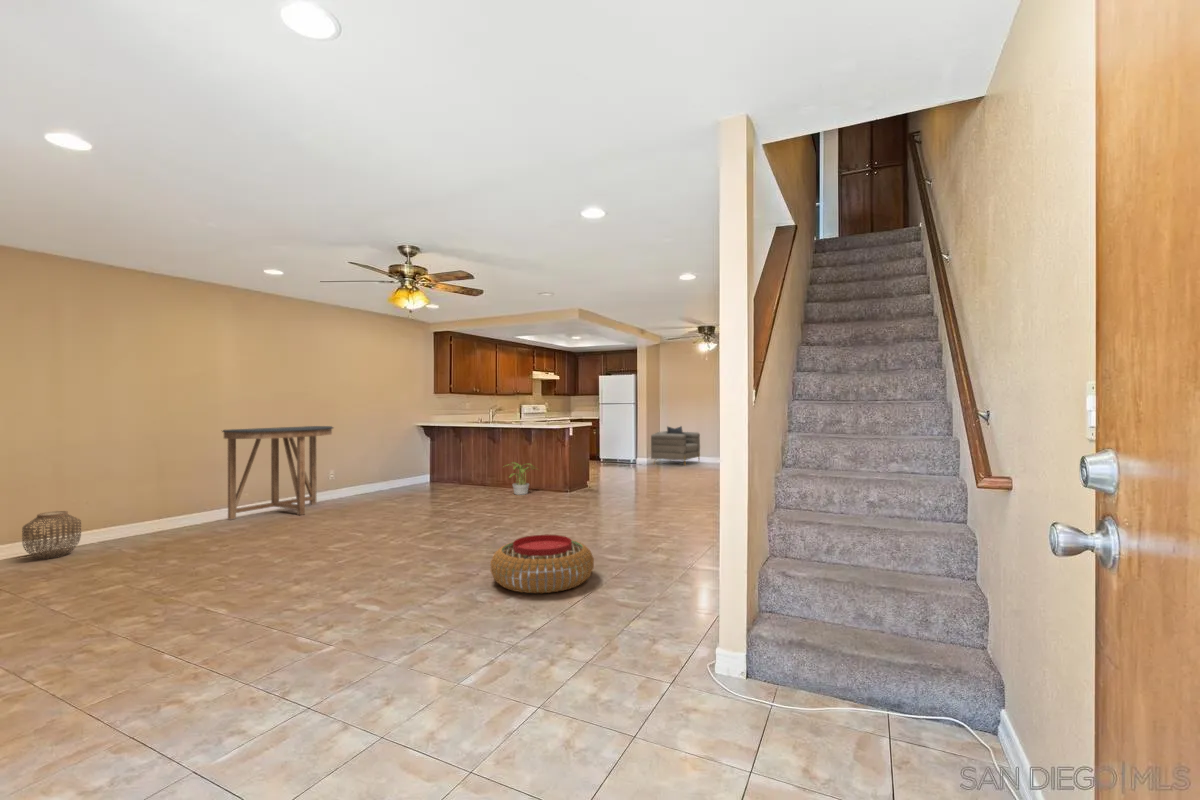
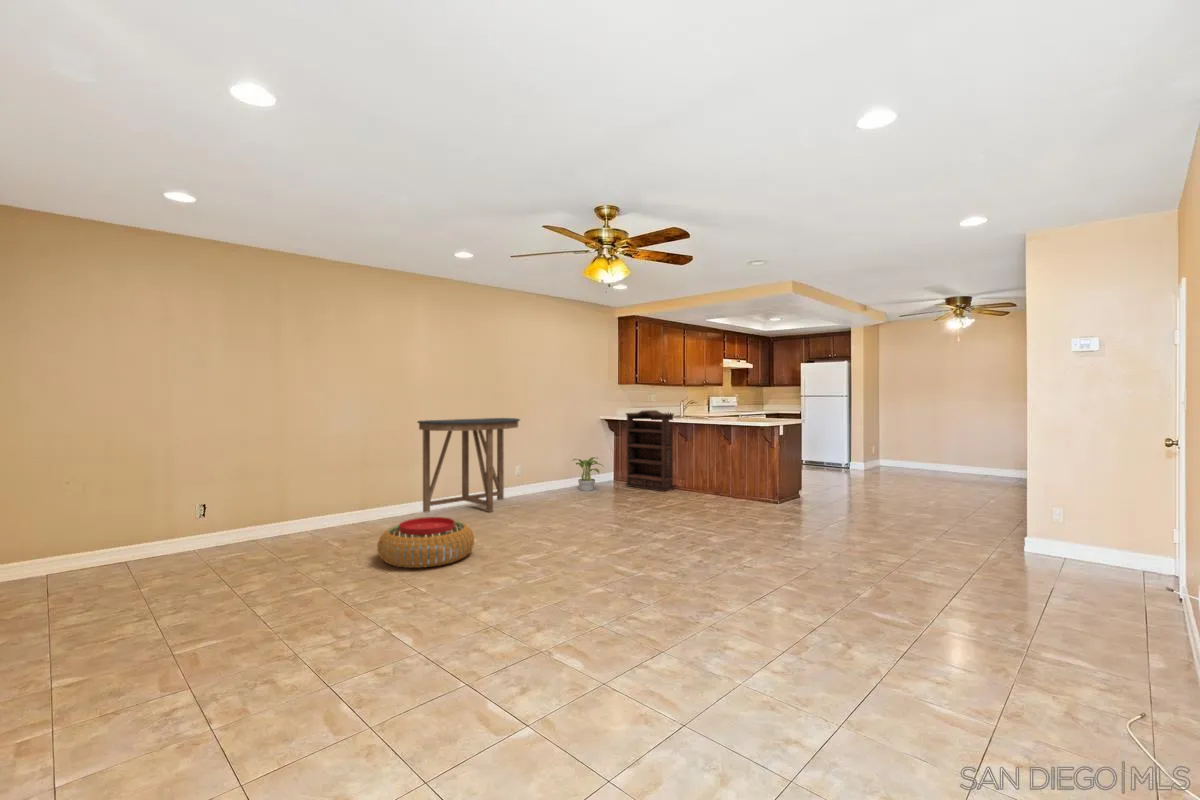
bookshelf: none [440,417,484,489] -> present [626,410,674,491]
armchair: present [651,427,700,461] -> none [870,424,936,475]
potted plant: present [510,462,534,495] -> present [572,457,603,491]
woven basket: present [22,511,81,559] -> none [251,498,298,544]
pouf: present [490,535,594,593] -> present [377,517,474,568]

